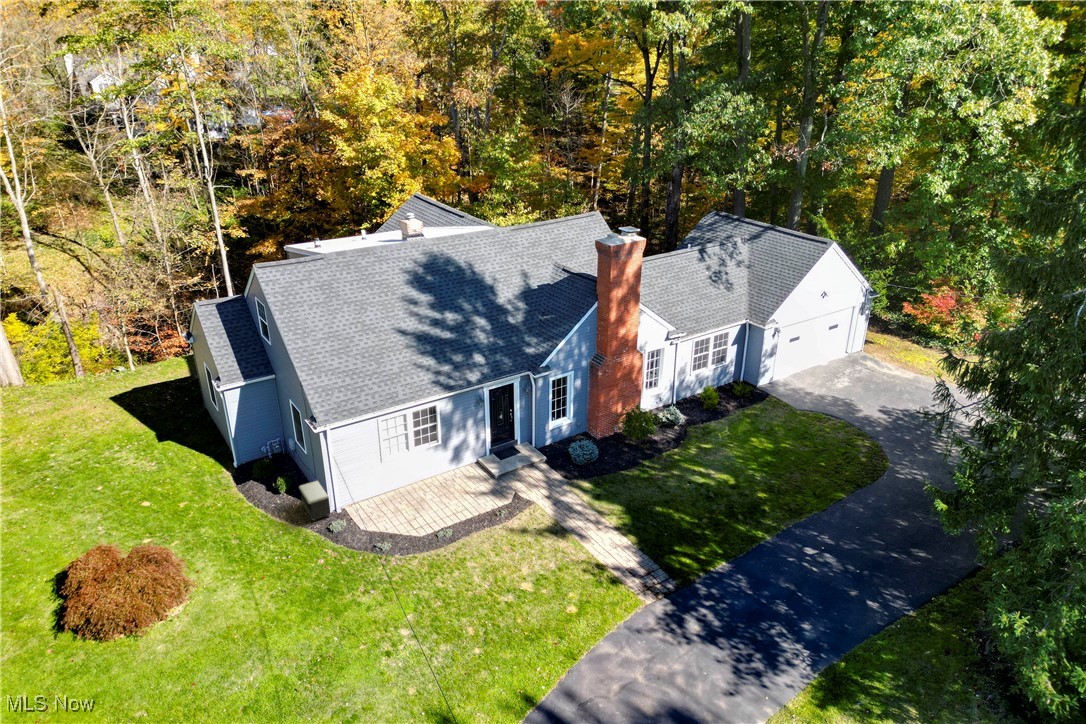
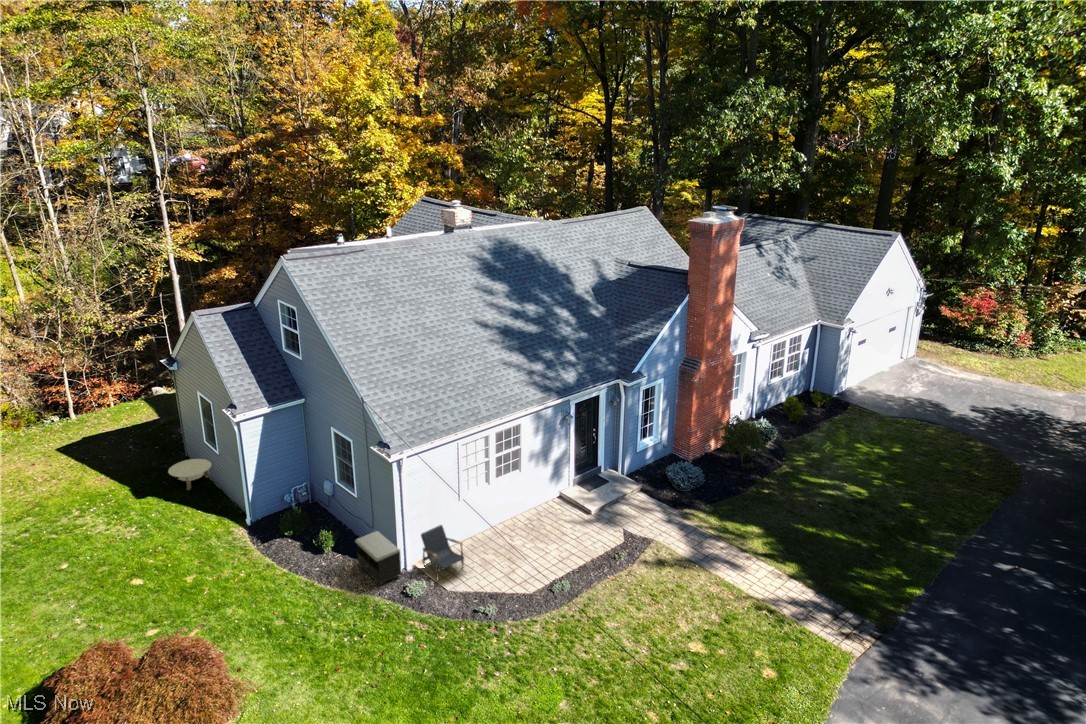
round table: none [184,413,217,437] -> present [168,459,211,490]
lounge chair: none [347,480,379,522] -> present [421,525,464,580]

